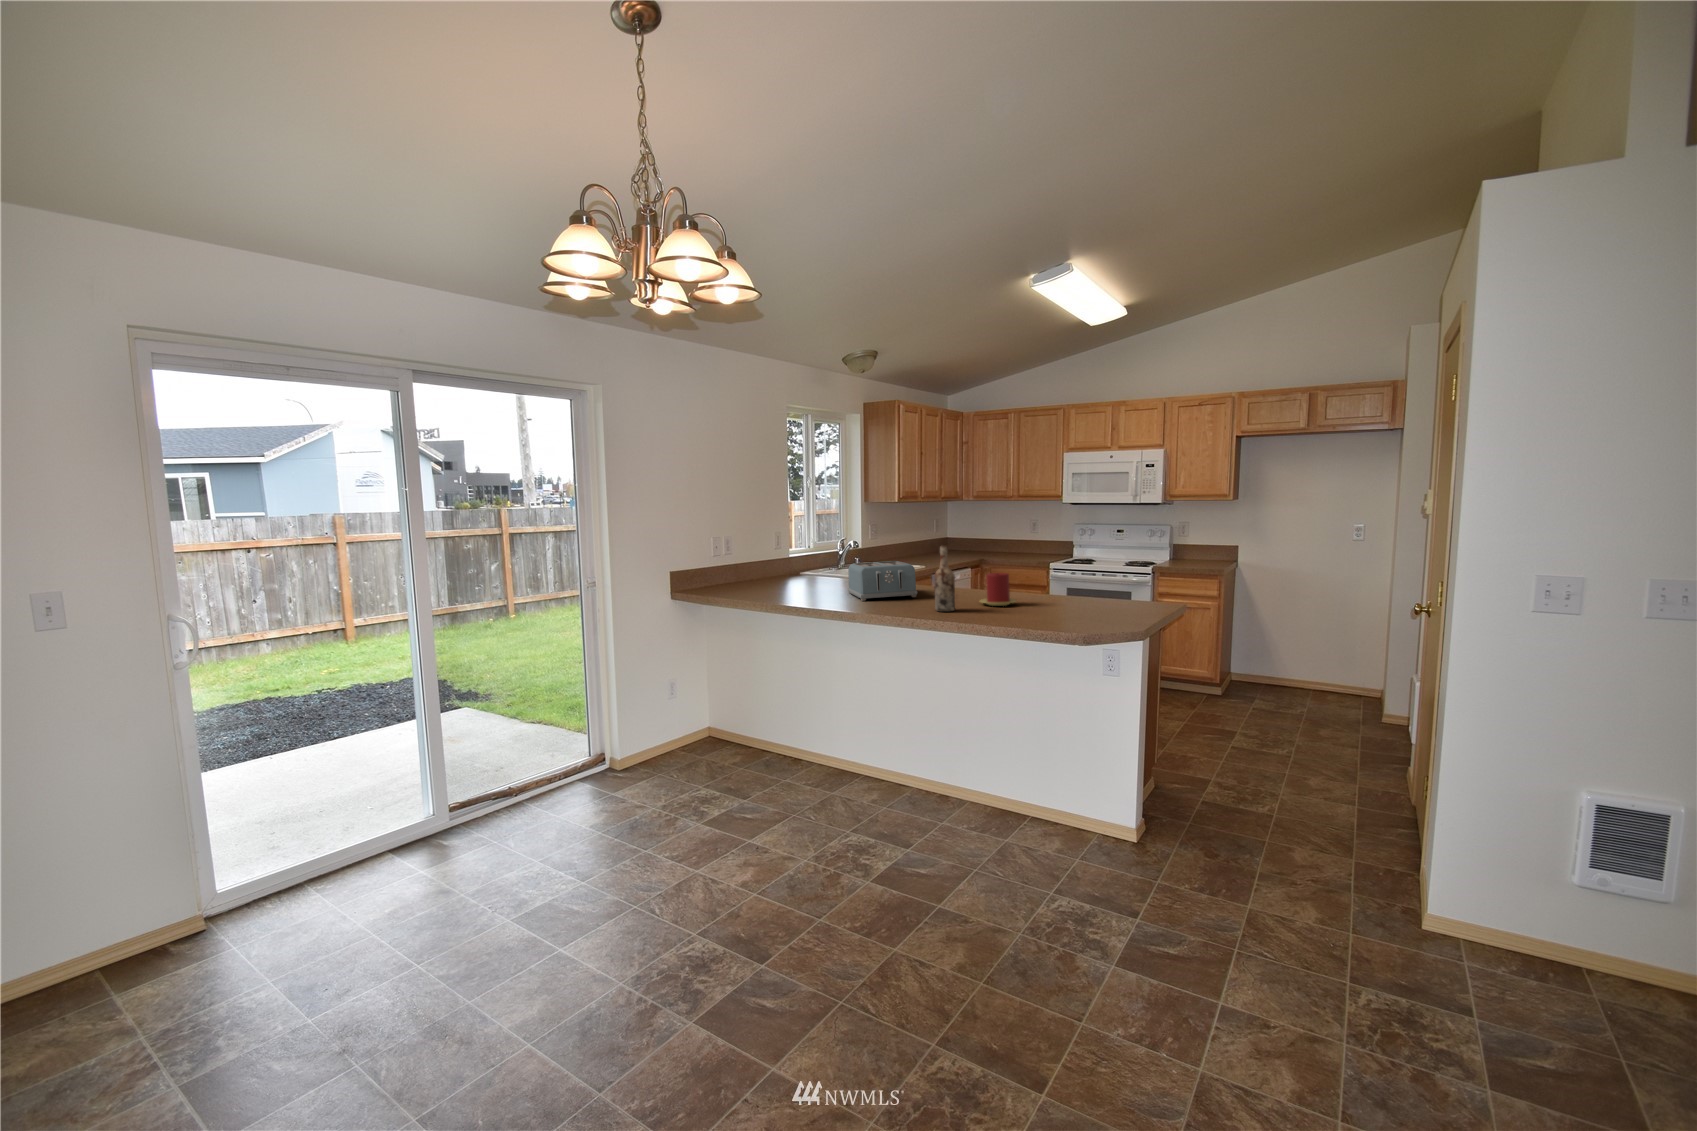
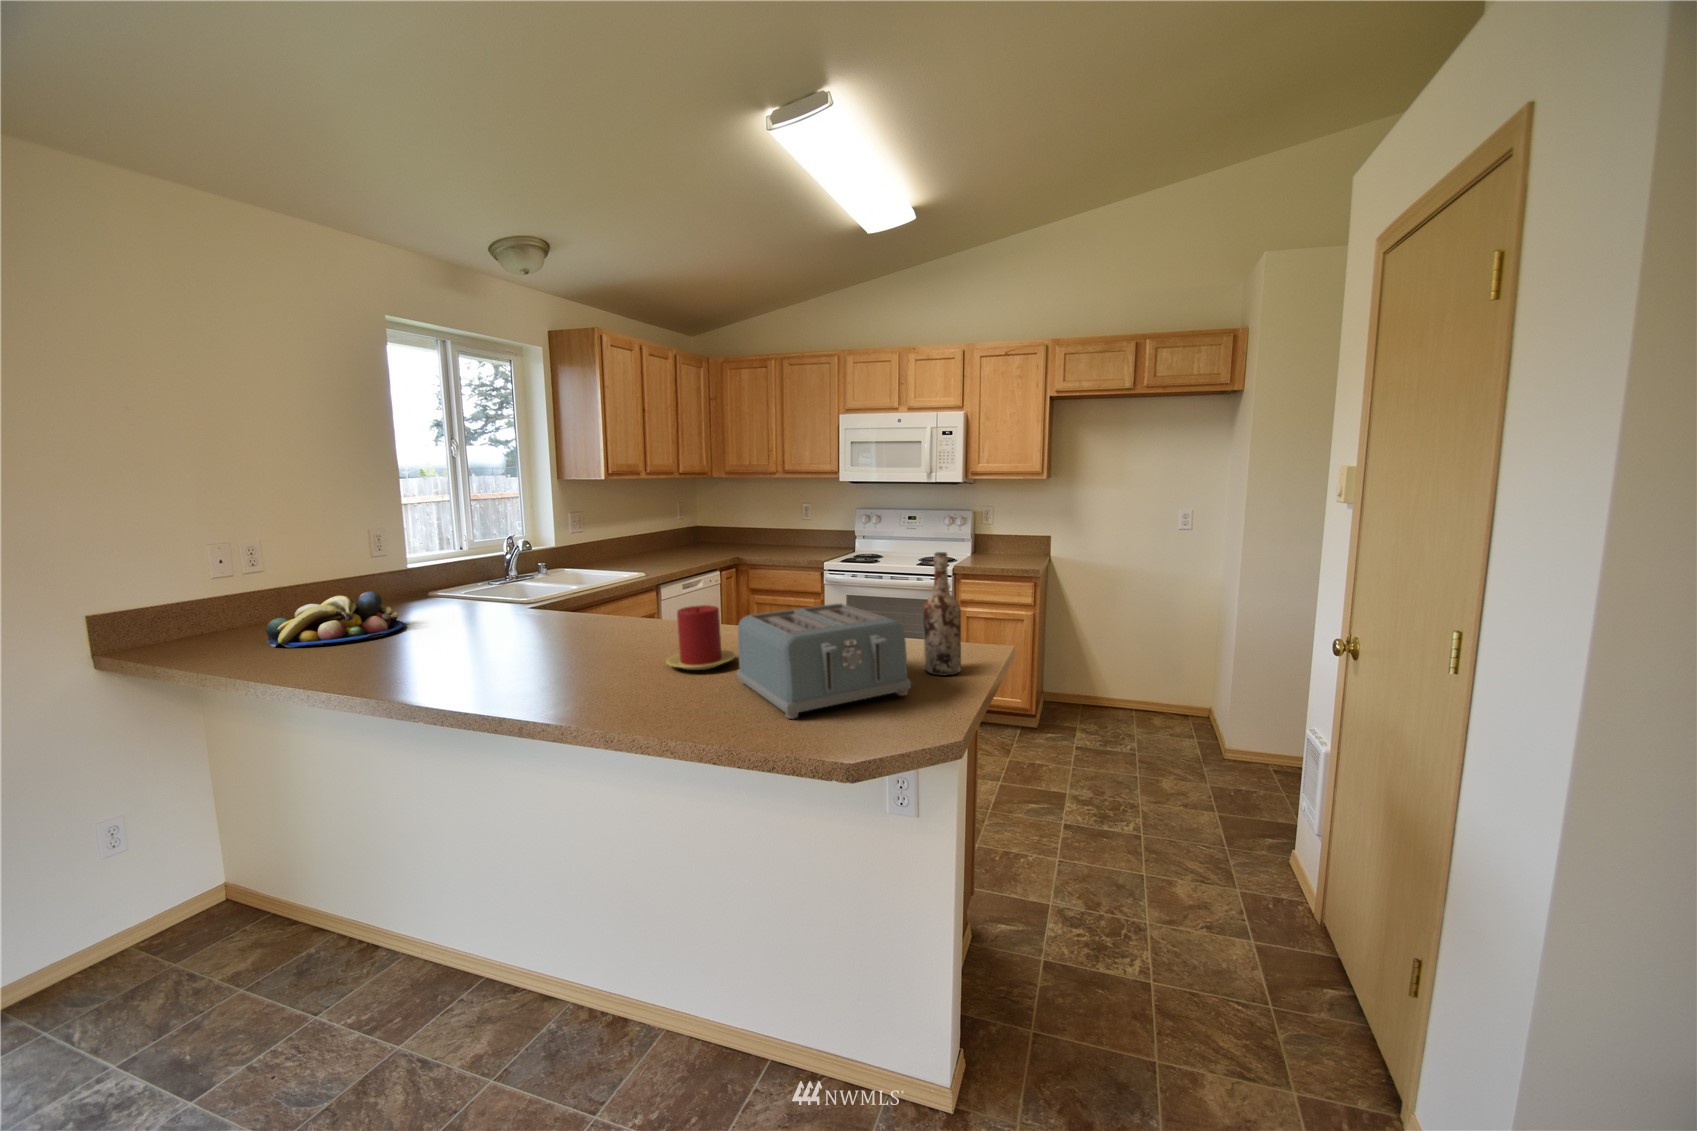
wine bottle: present [934,545,955,612] -> present [923,552,961,676]
toaster: present [848,561,917,601] -> present [737,604,911,719]
fruit bowl: none [757,566,818,592] -> present [266,591,405,647]

